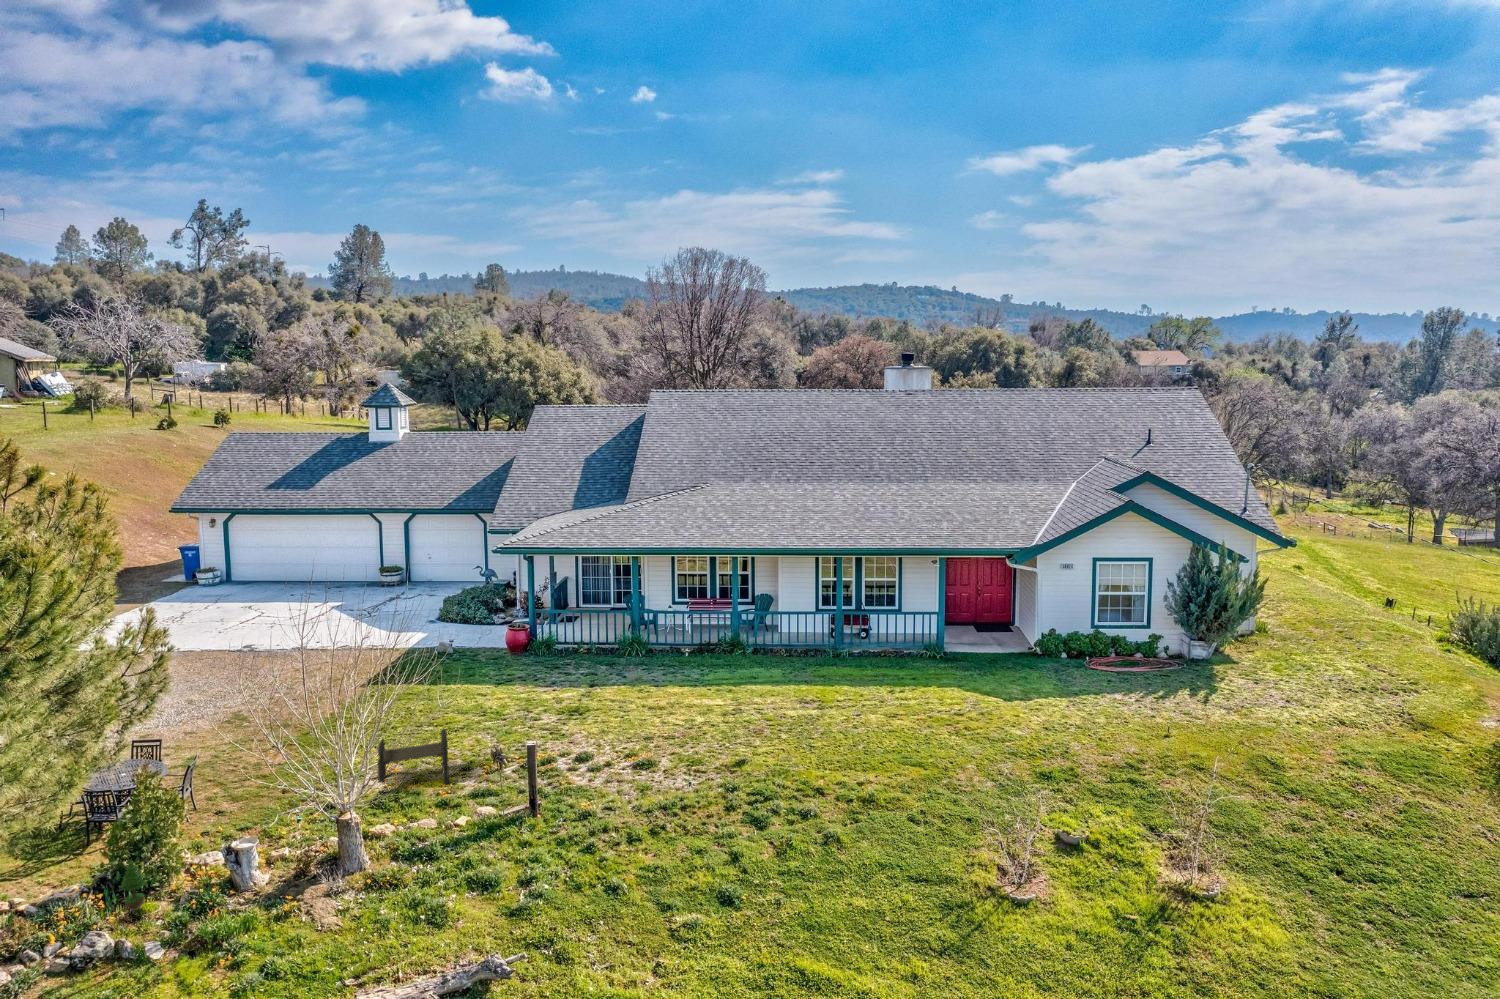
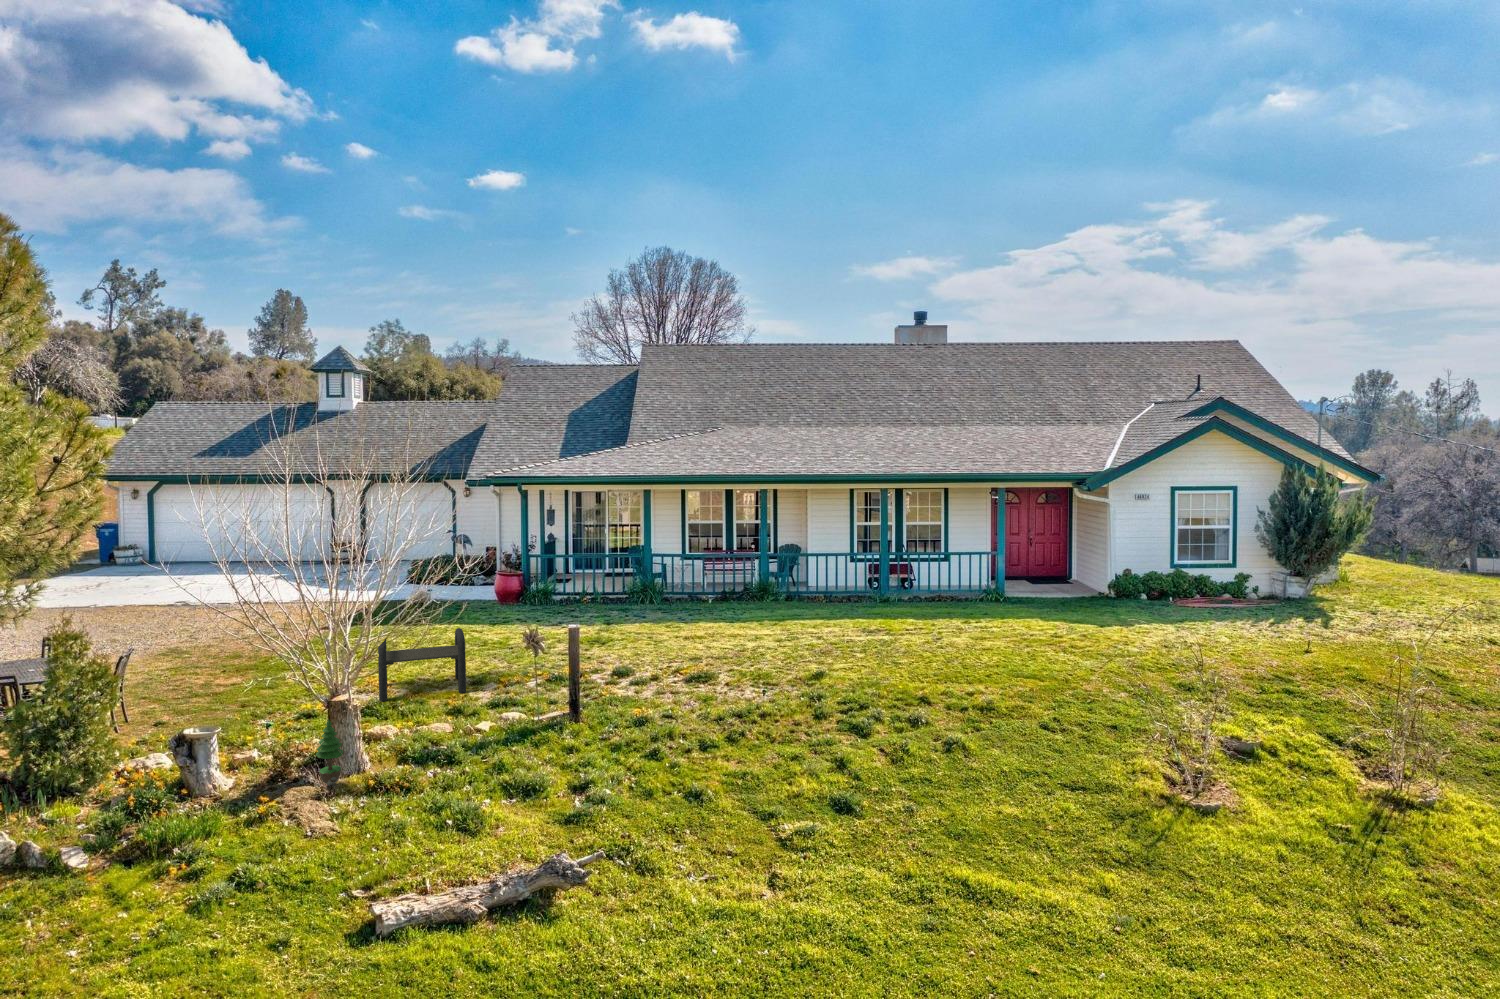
potted tree: present [121,859,145,910] -> present [316,719,343,785]

